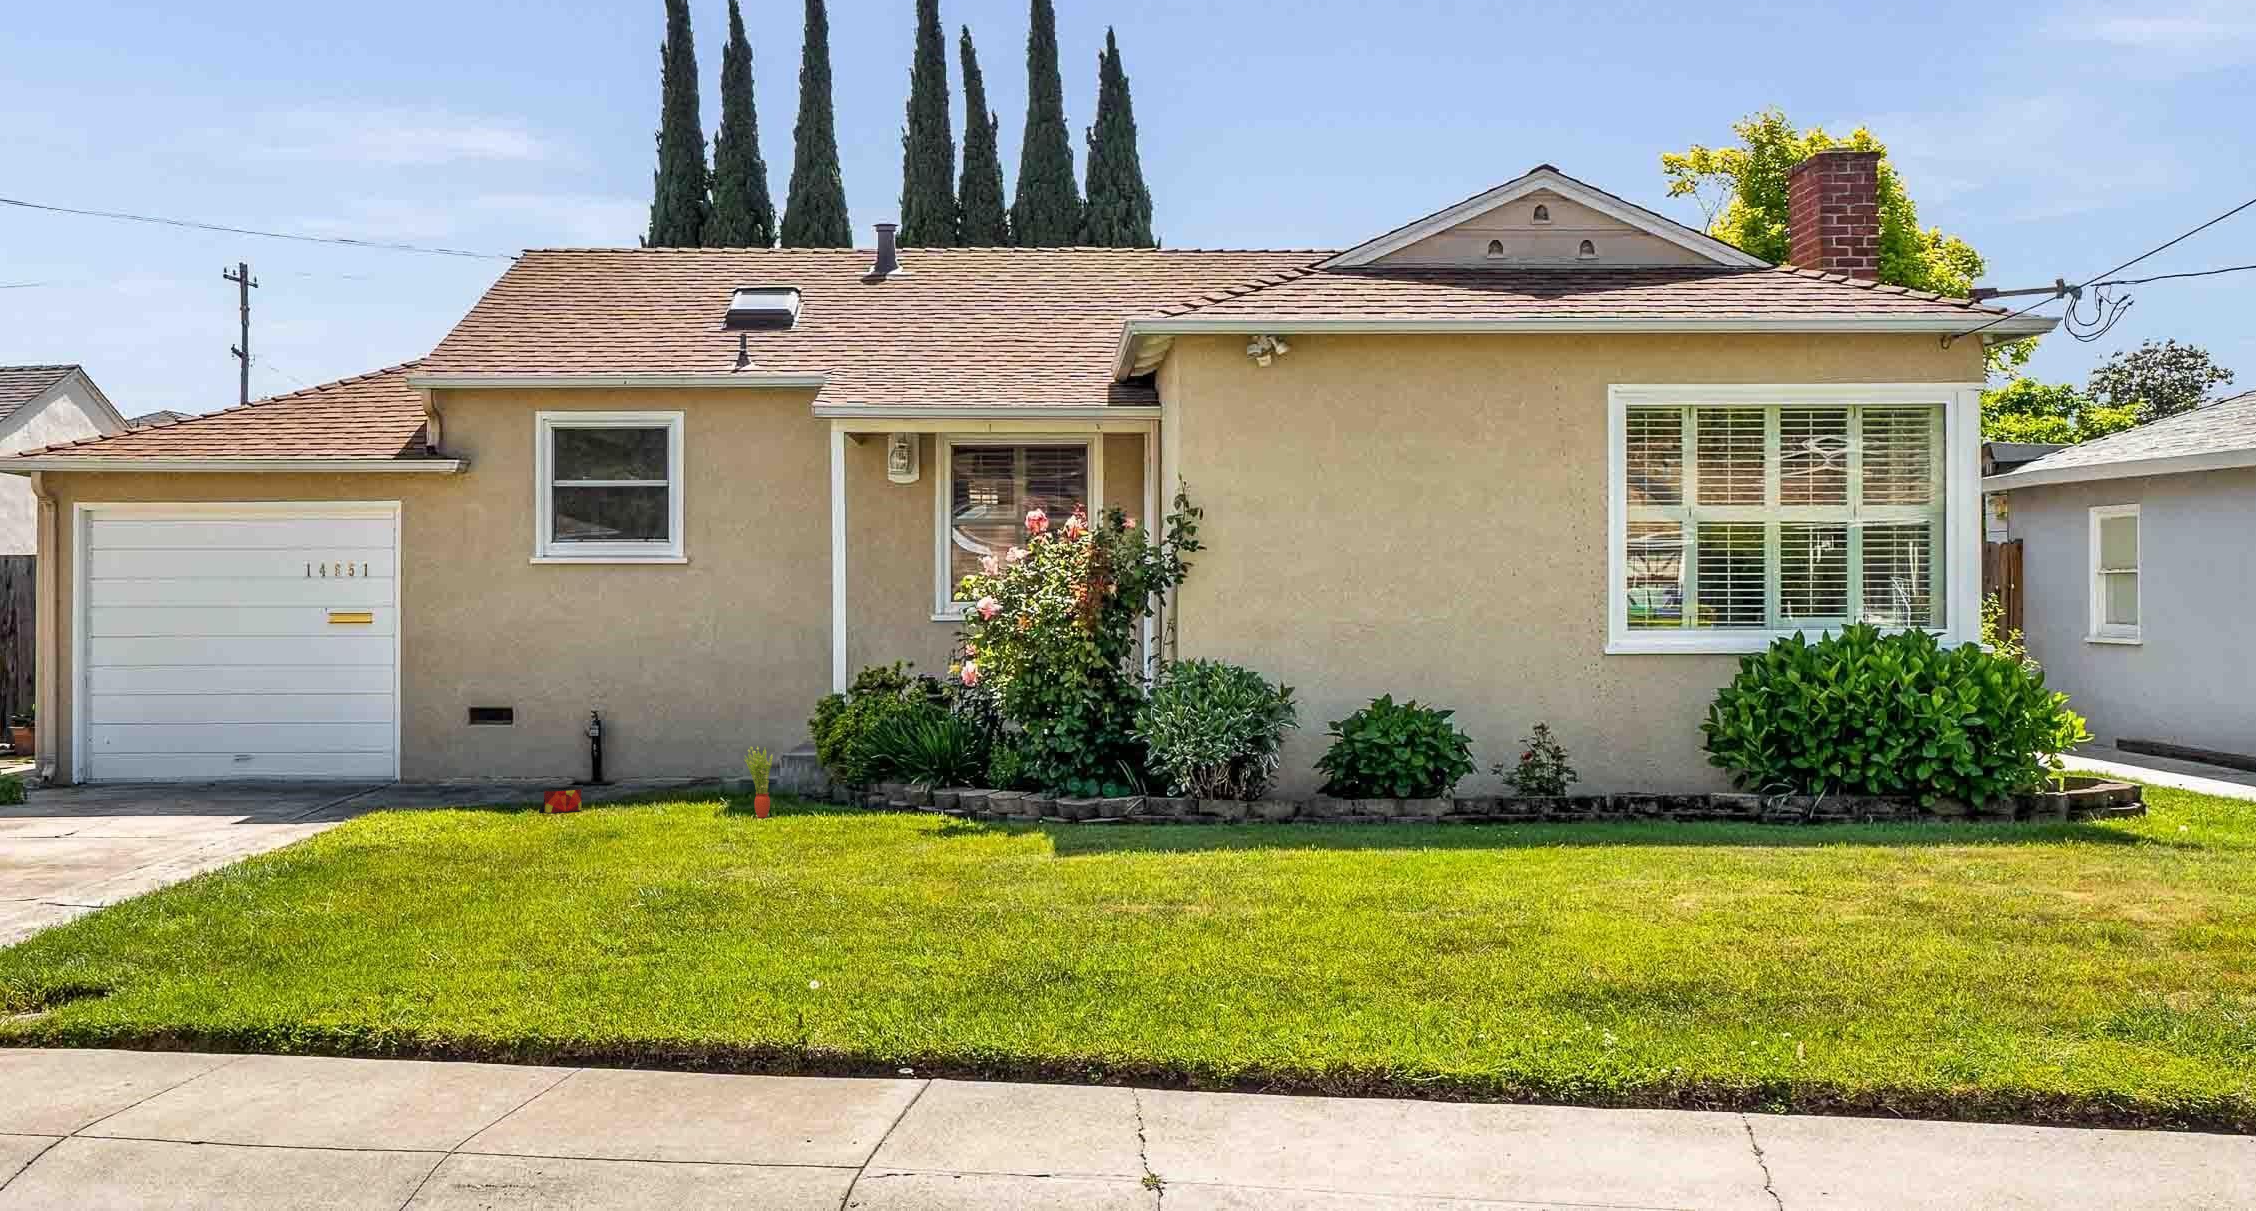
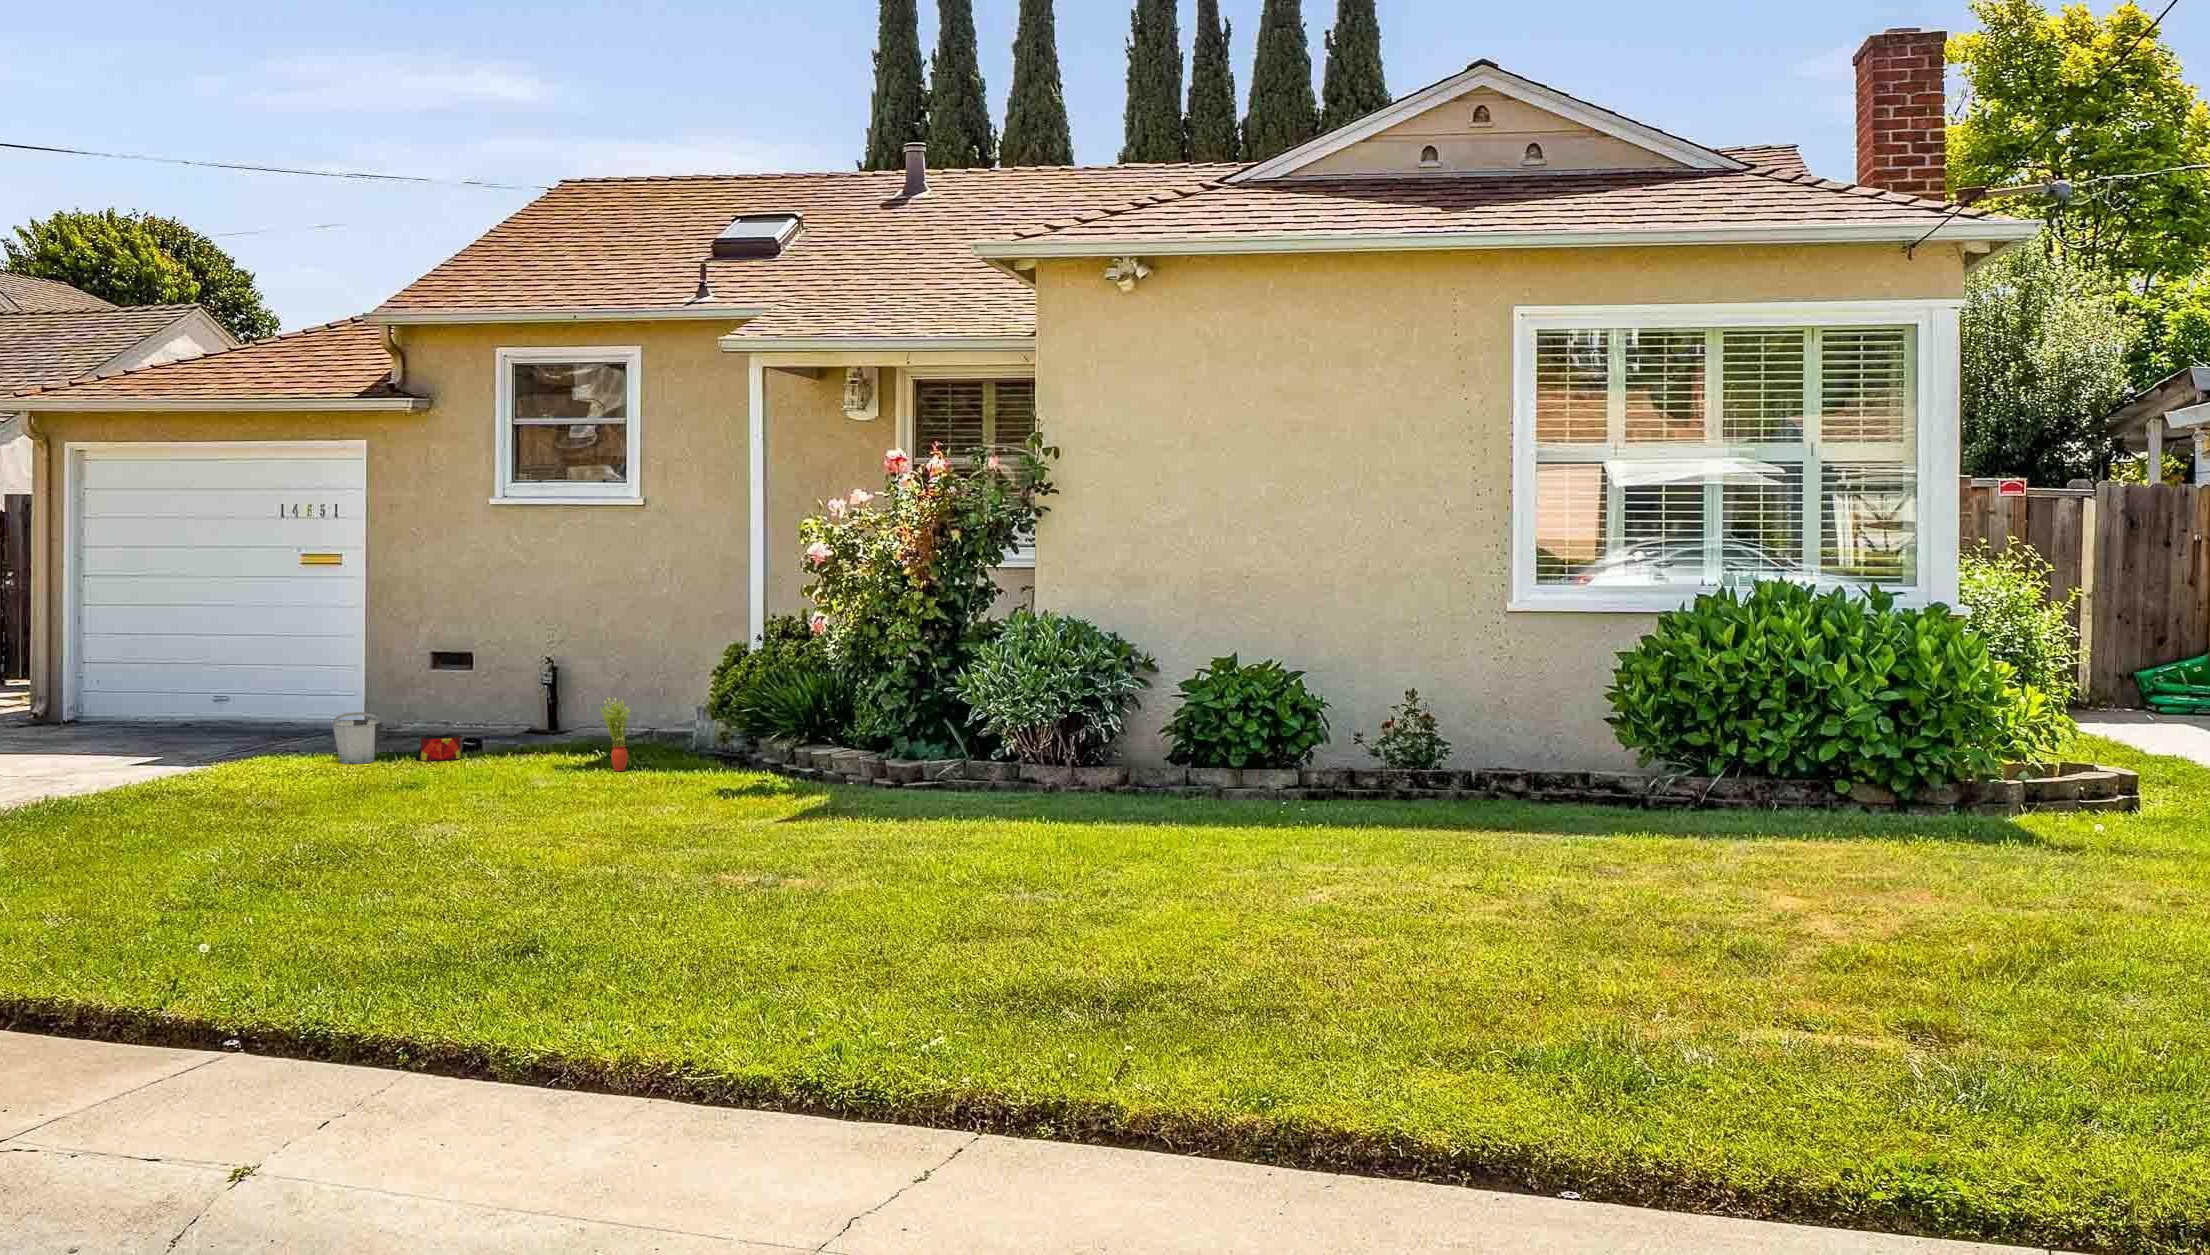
bucket: none [459,766,508,818] -> present [332,712,382,764]

